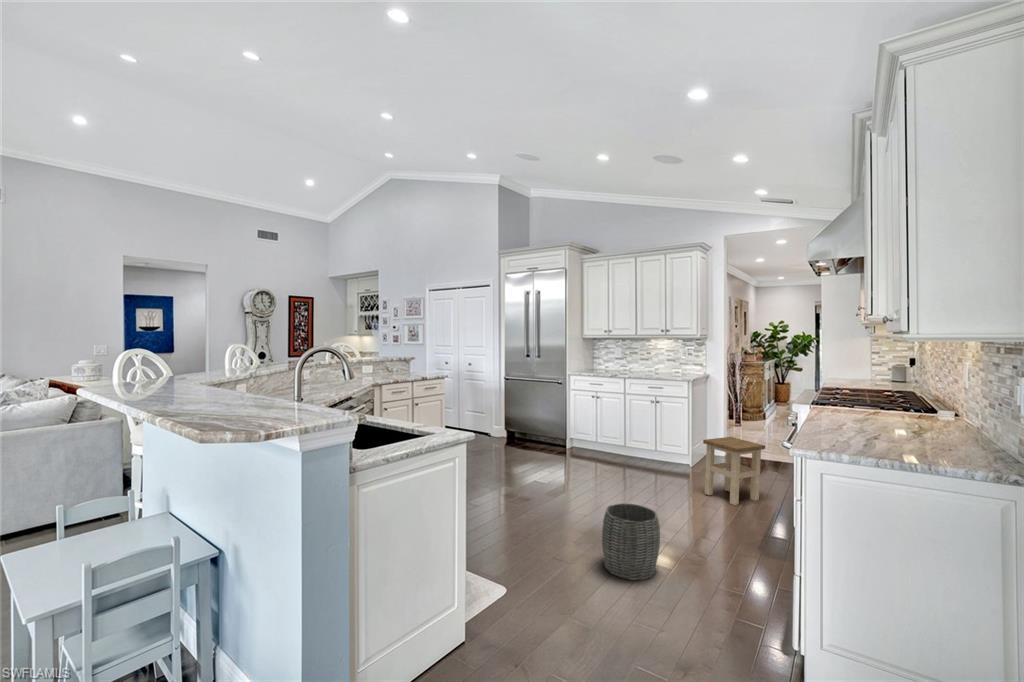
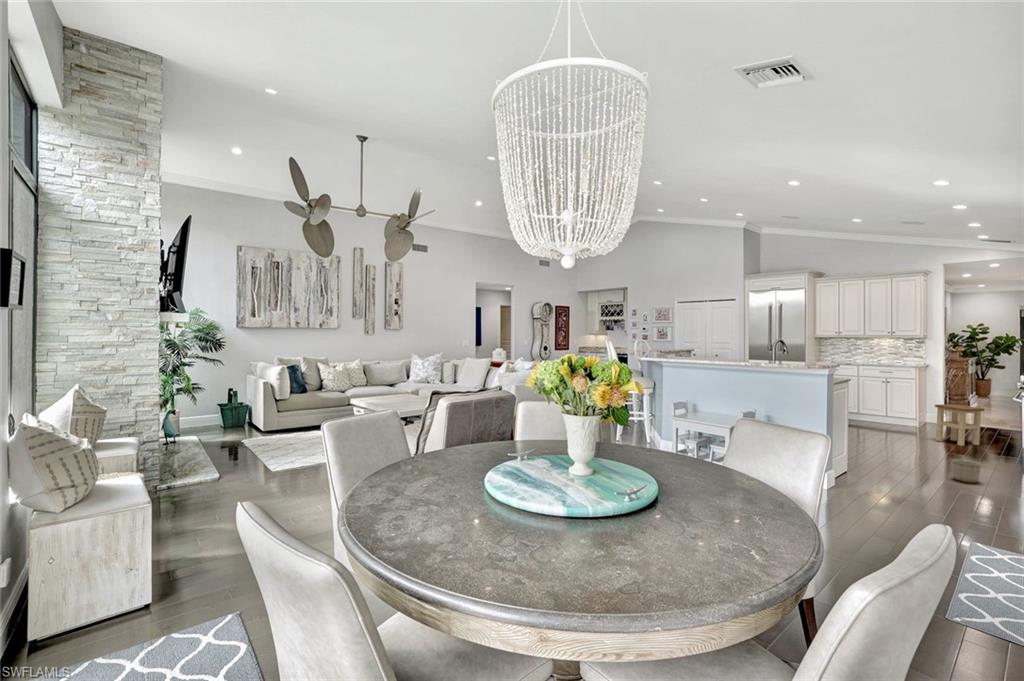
woven basket: present [602,504,660,580] -> none [887,429,926,465]
planter: none [681,592,729,652] -> present [953,460,981,483]

